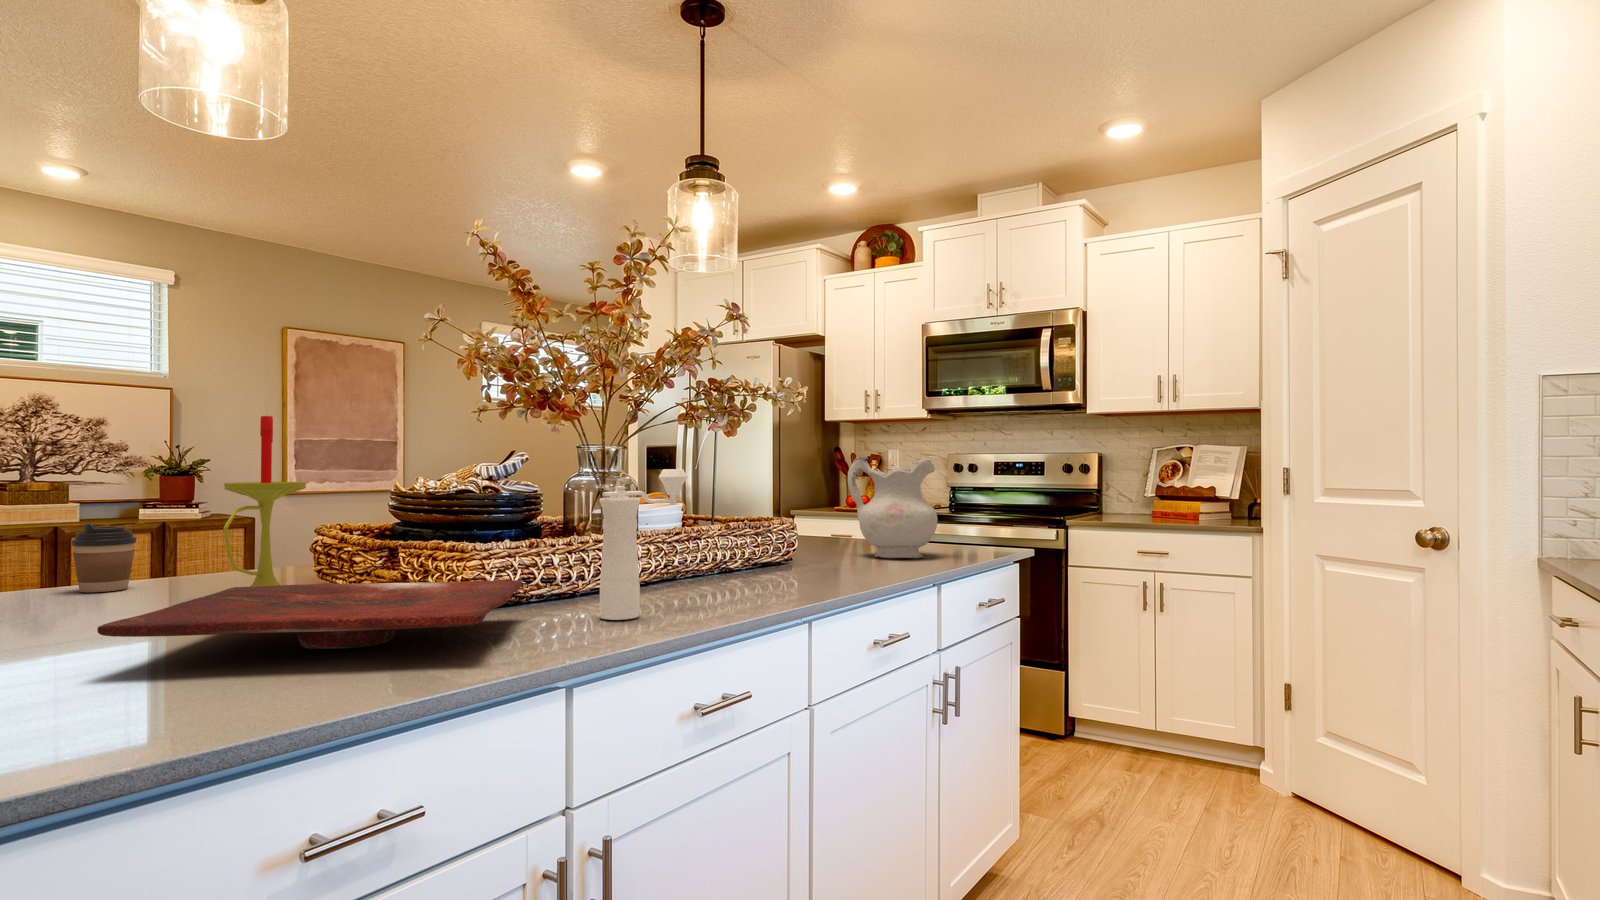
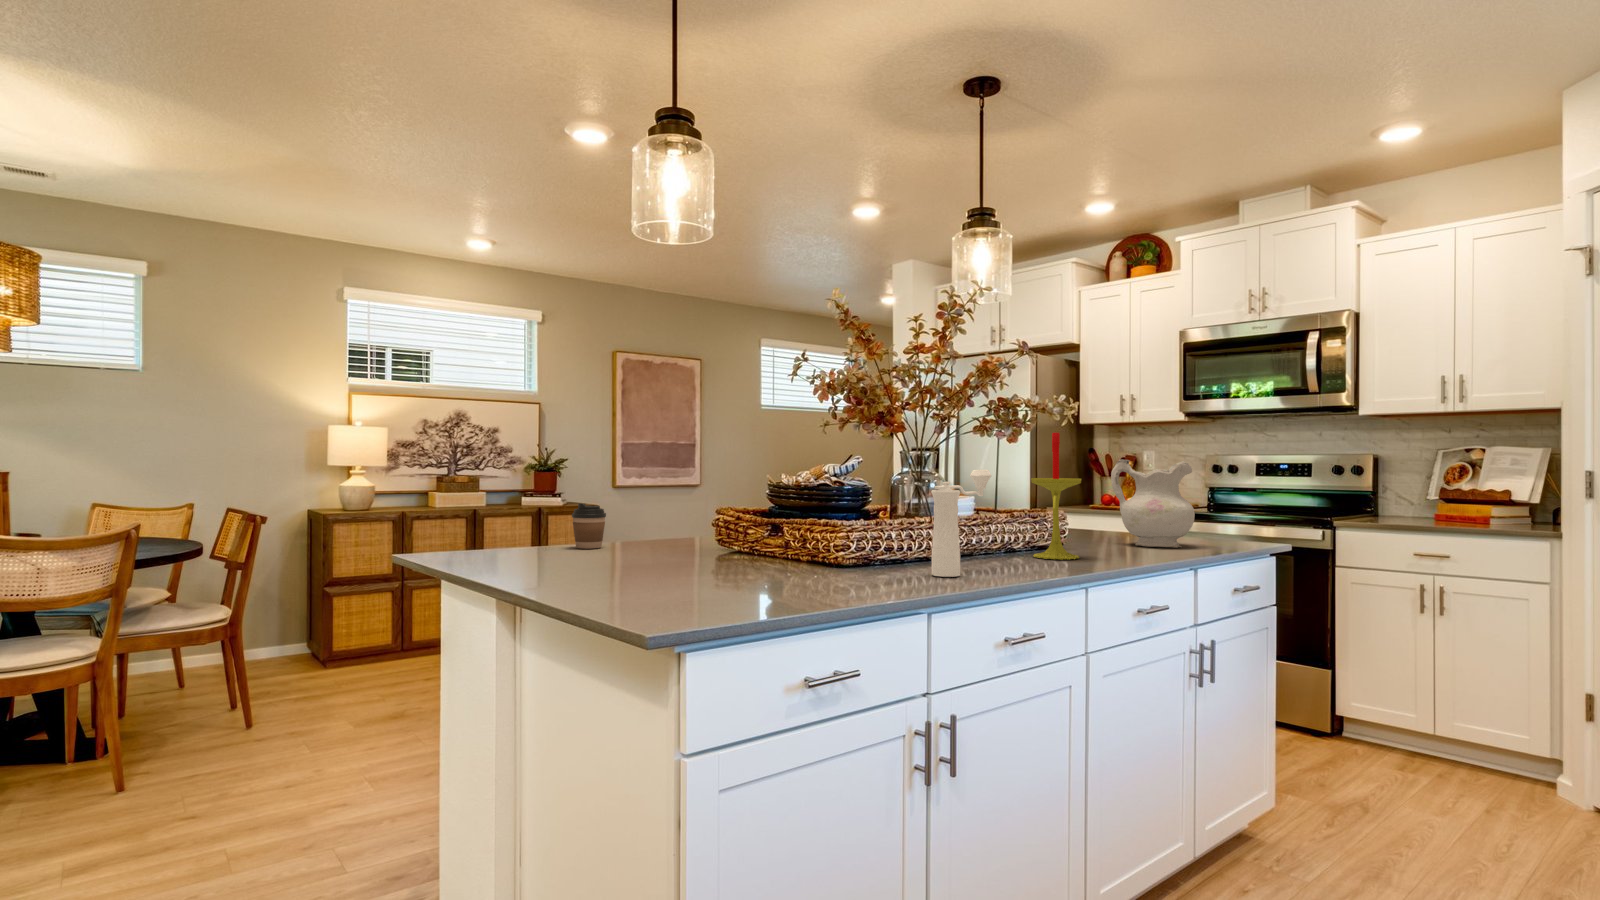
candle: present [224,416,307,586] -> present [1031,433,1081,559]
cutting board: present [97,580,522,649] -> none [661,544,879,583]

